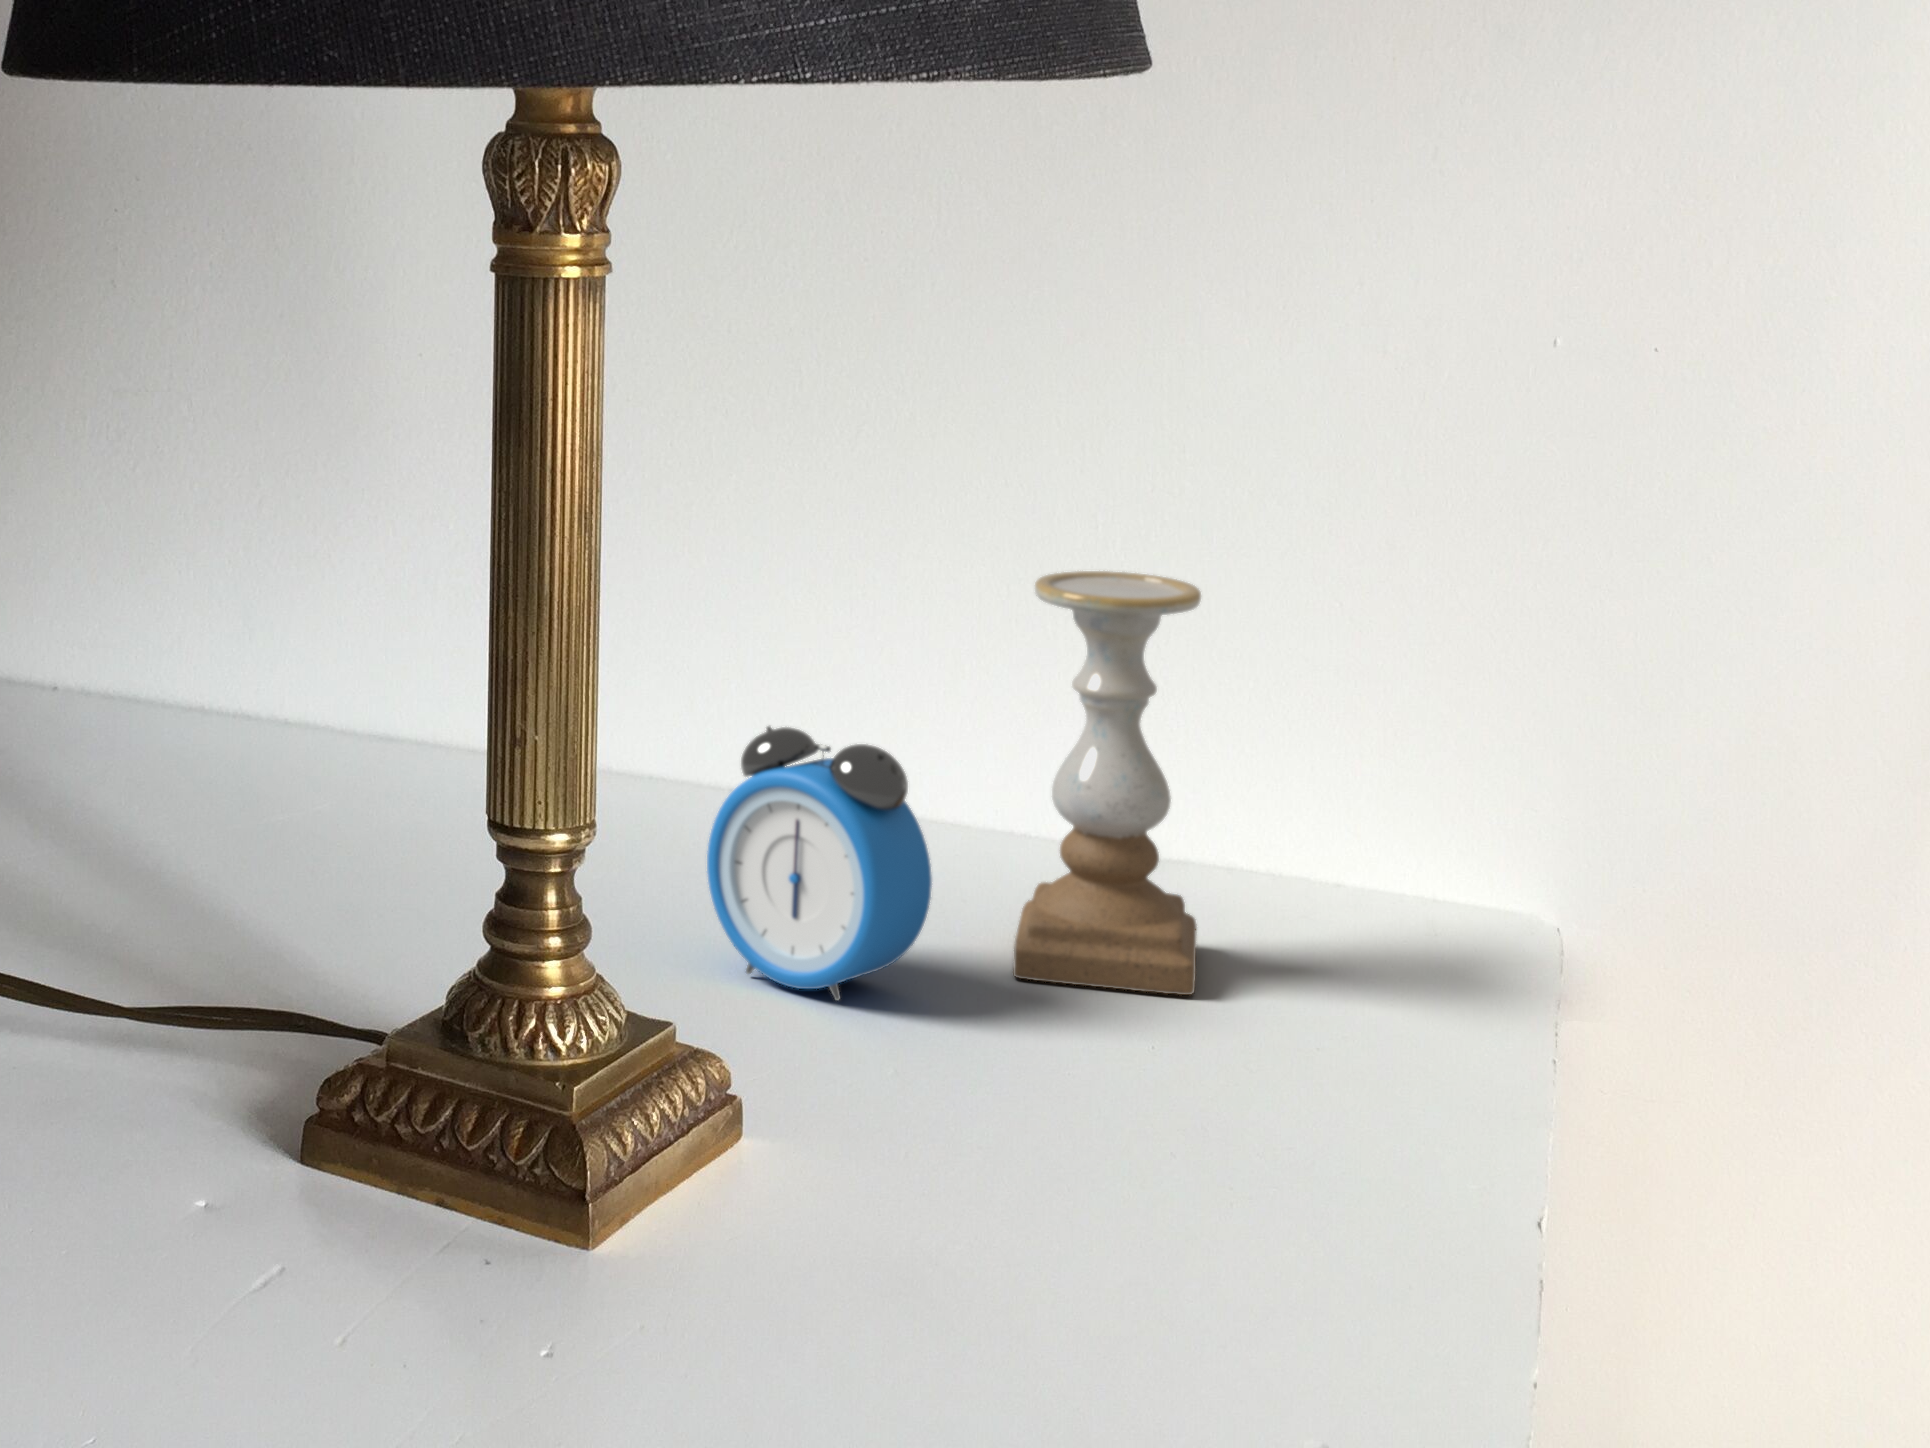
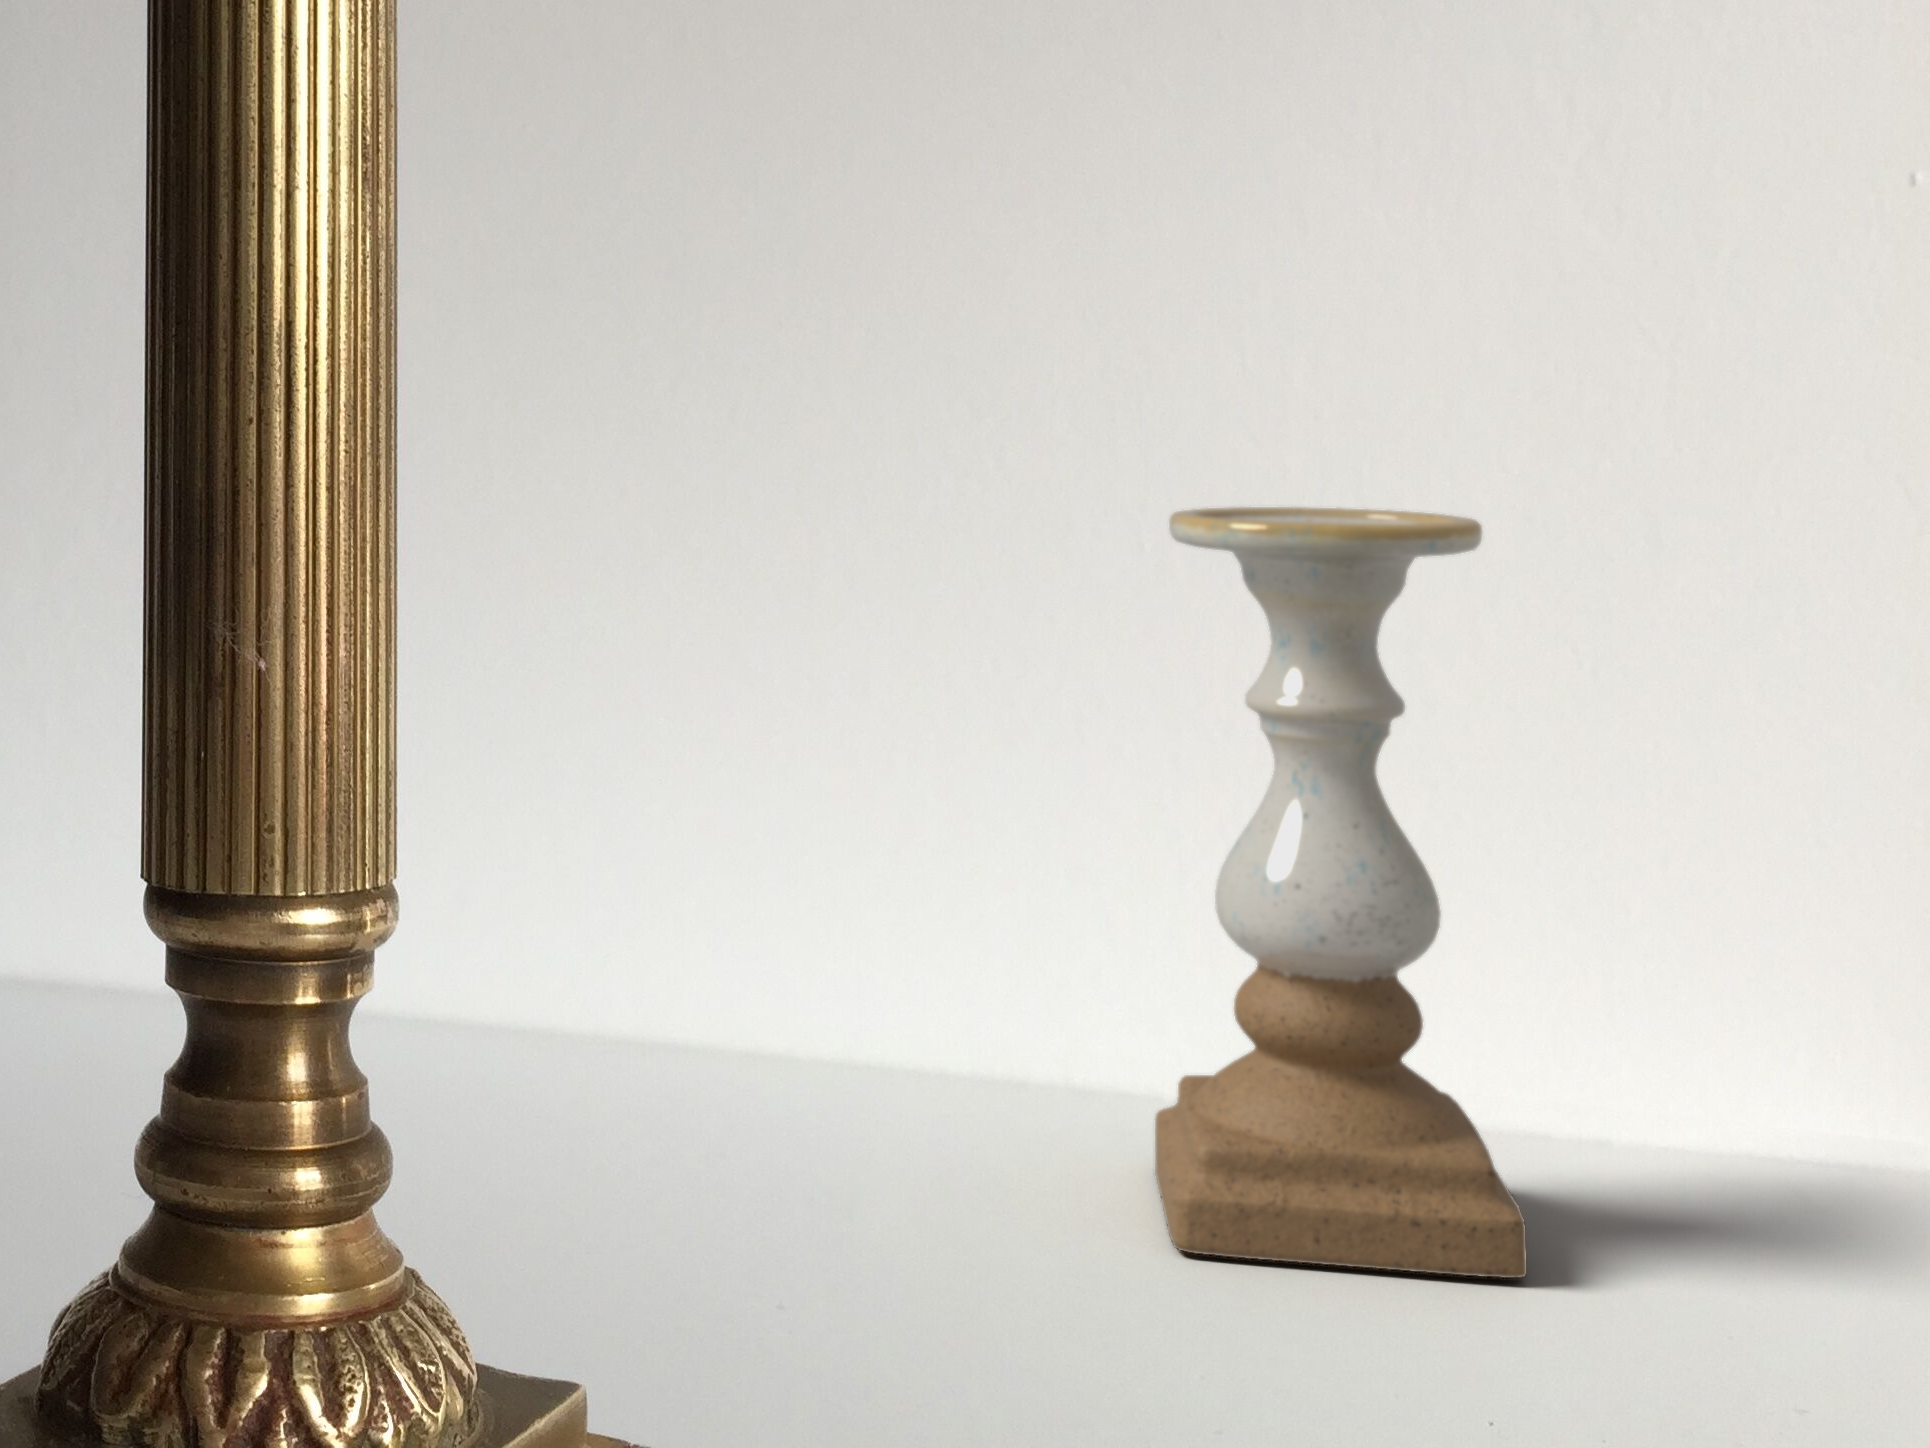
alarm clock: present [707,726,932,1000] -> none [596,781,1032,1305]

